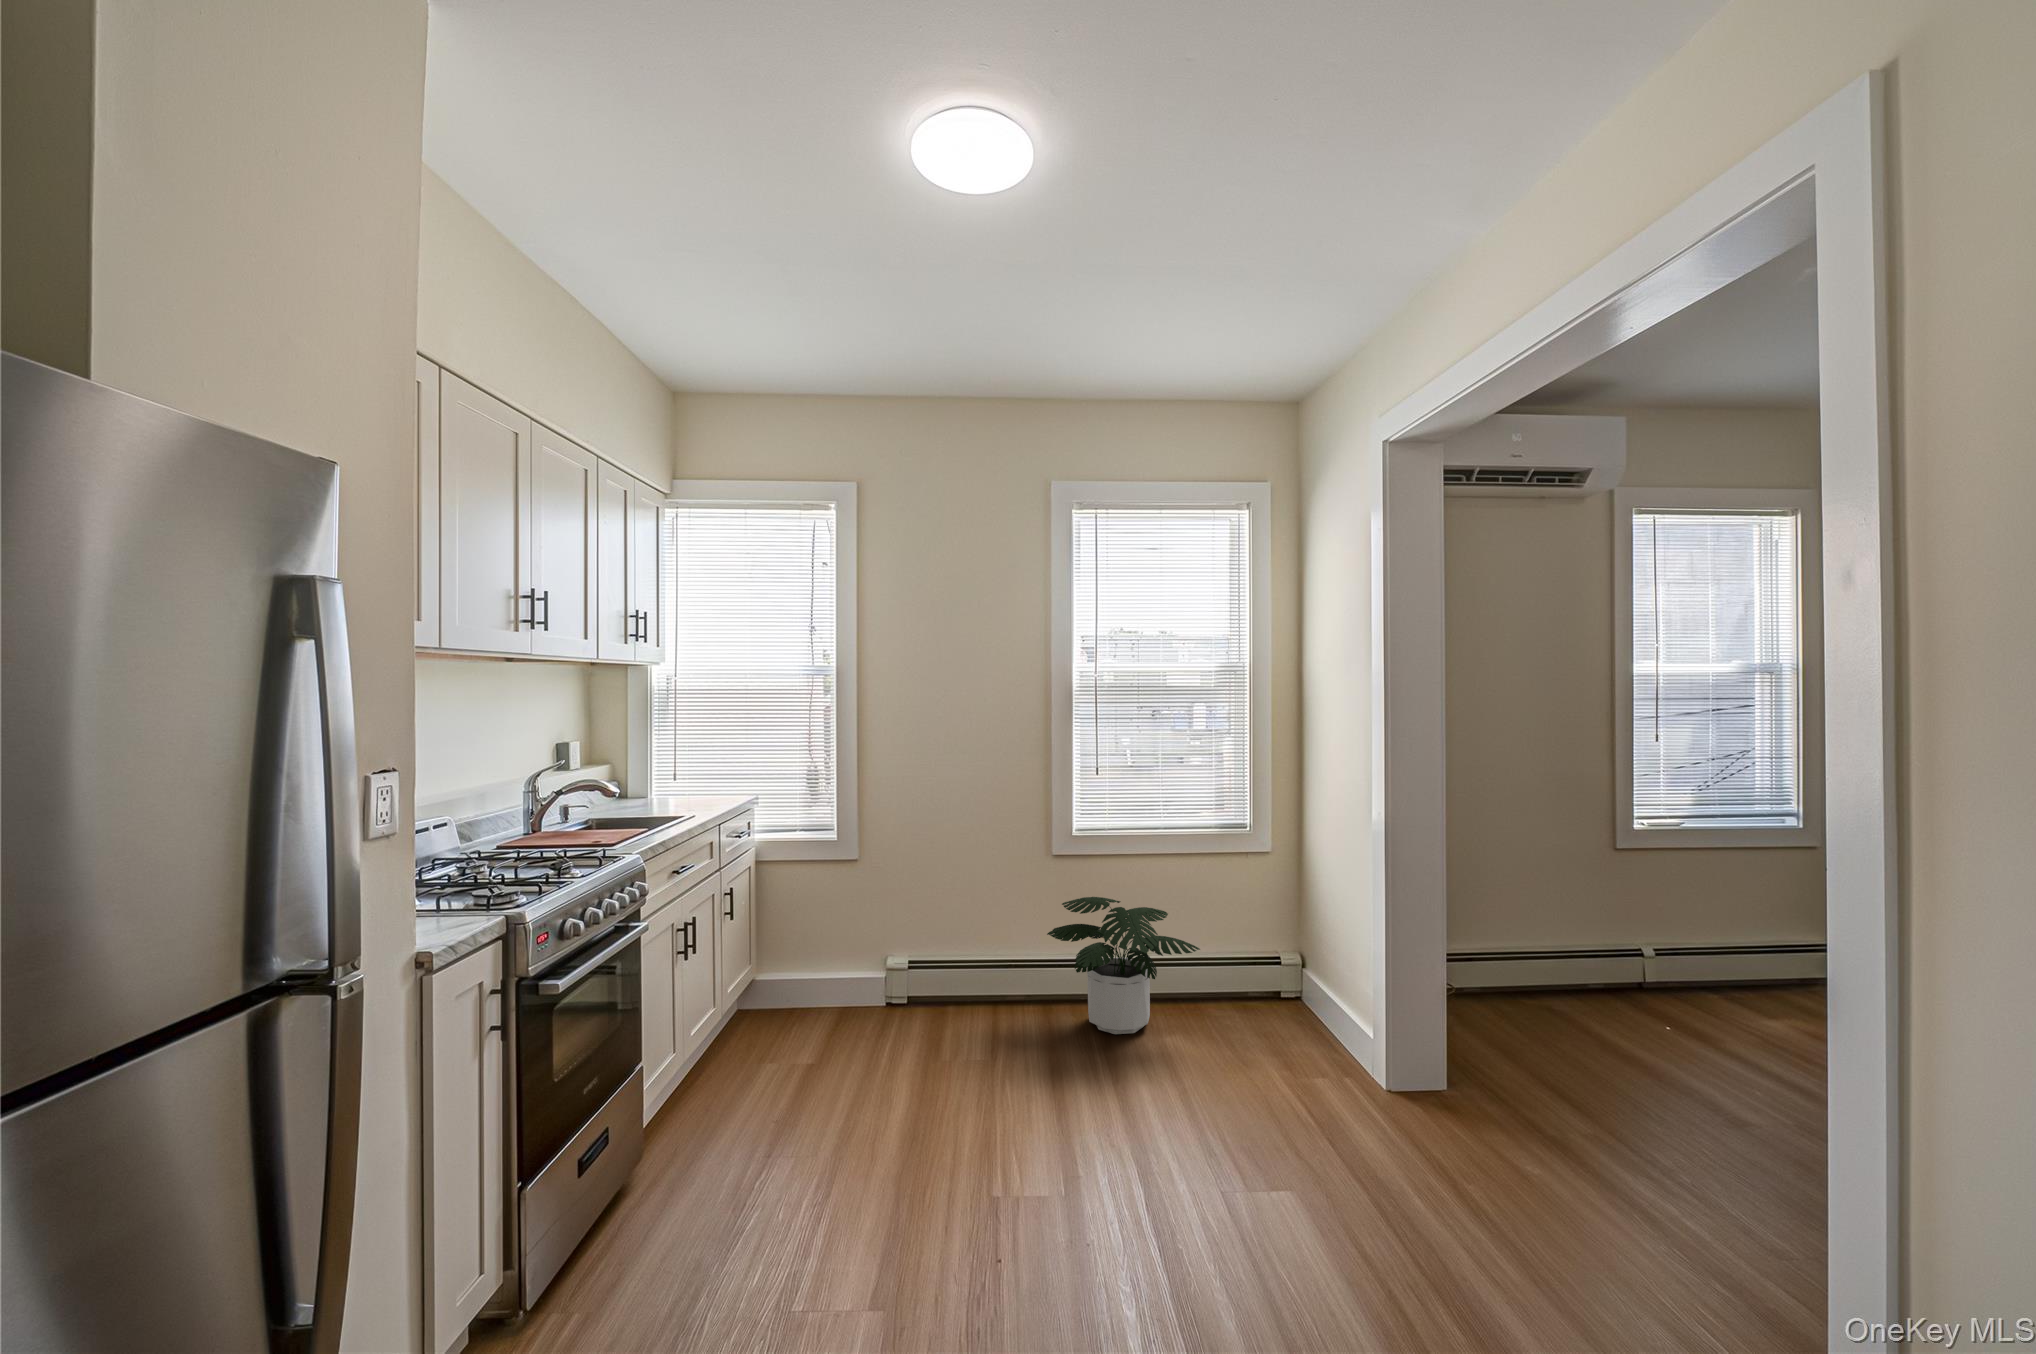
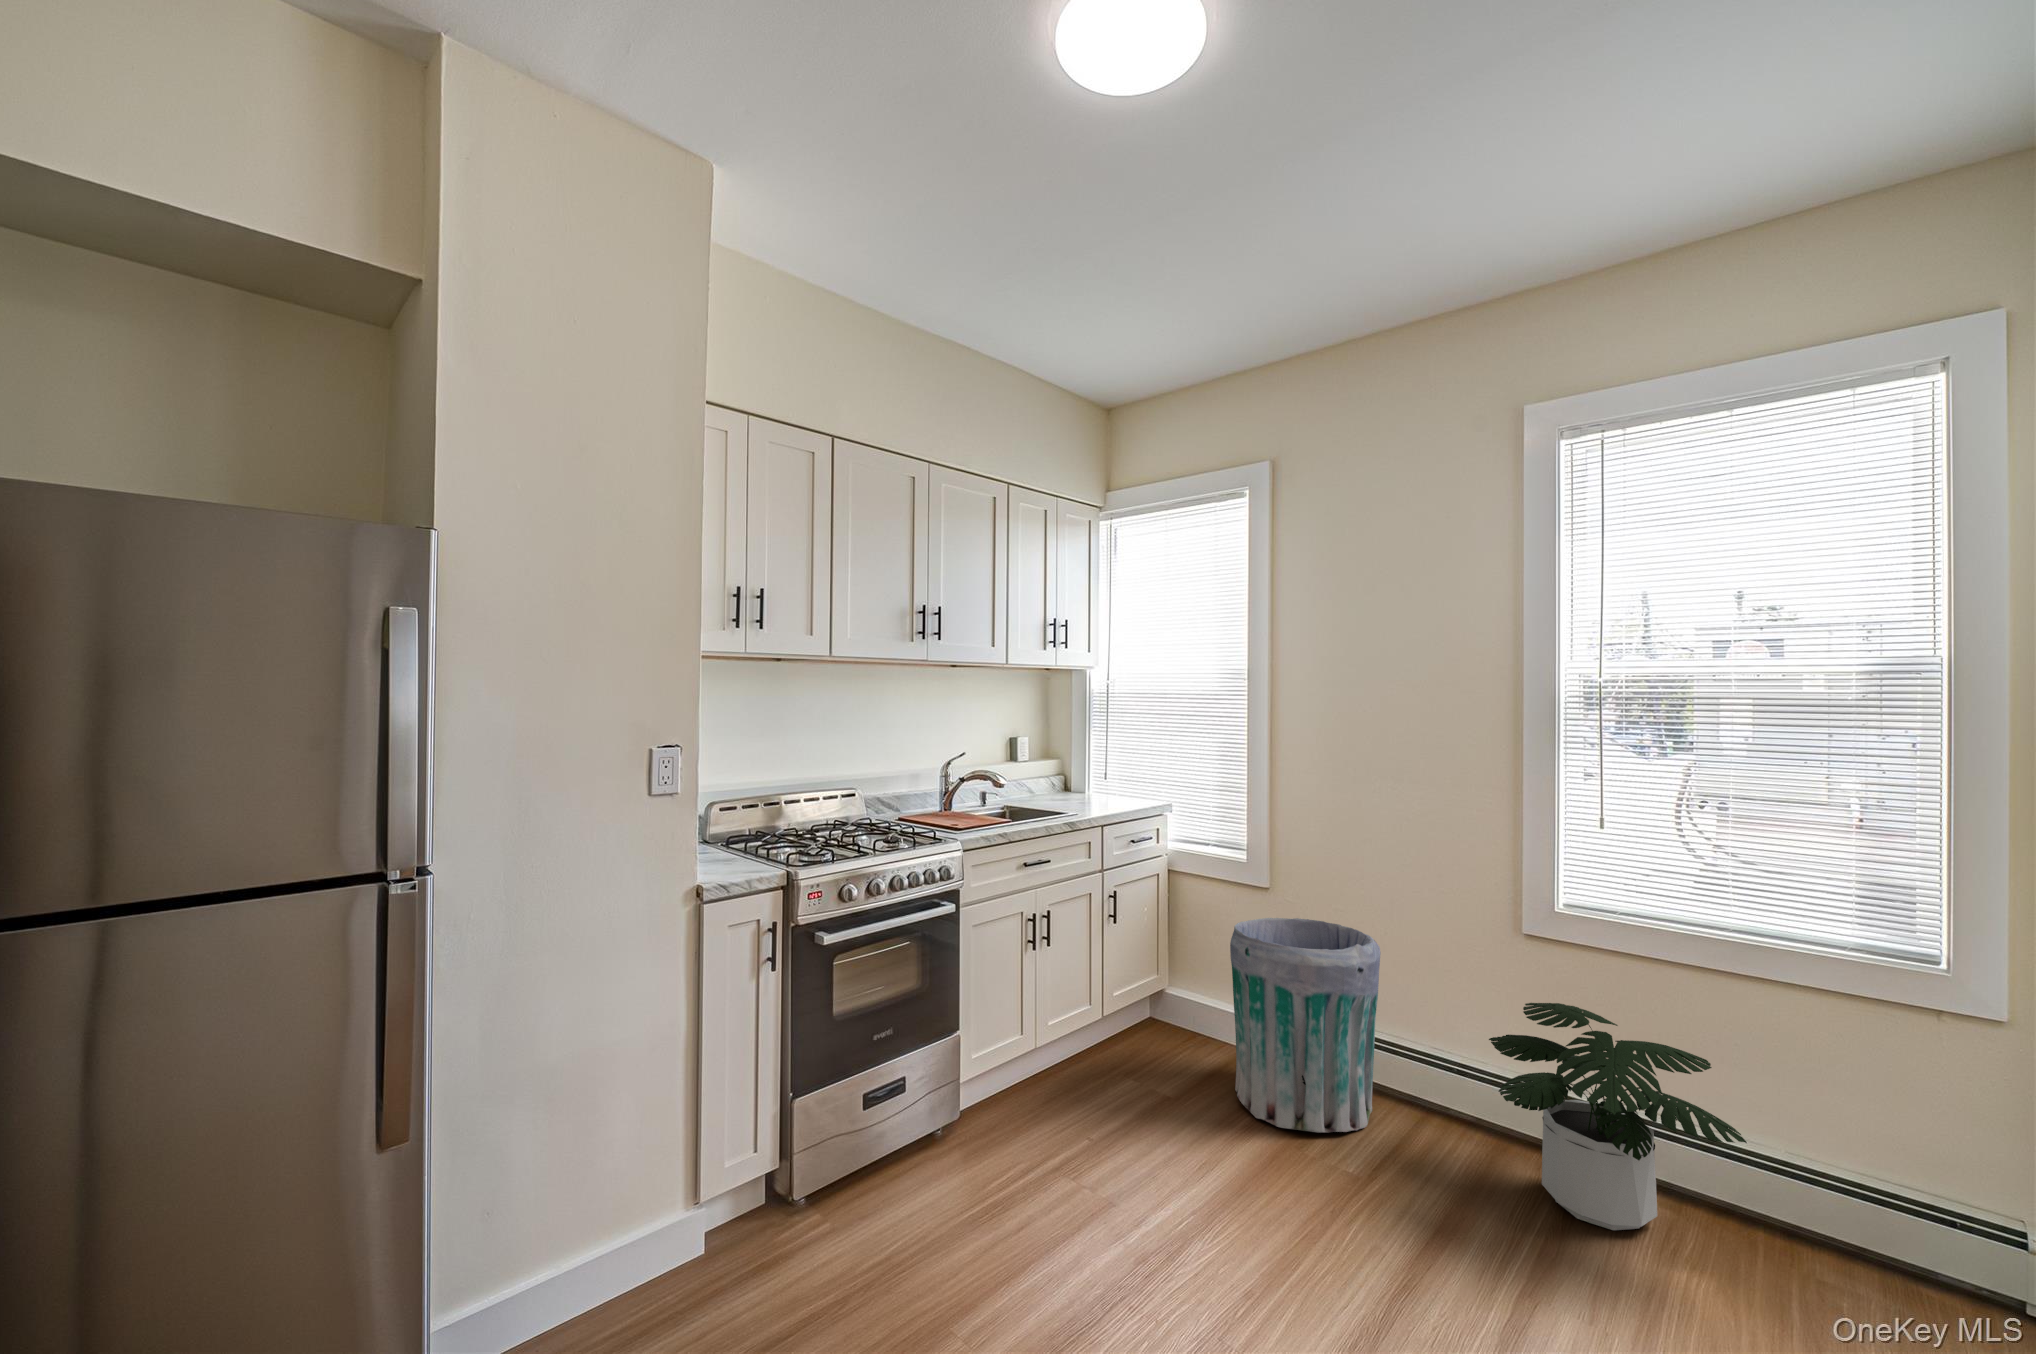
trash can: none [854,877,973,1052] -> present [1230,918,1381,1133]

